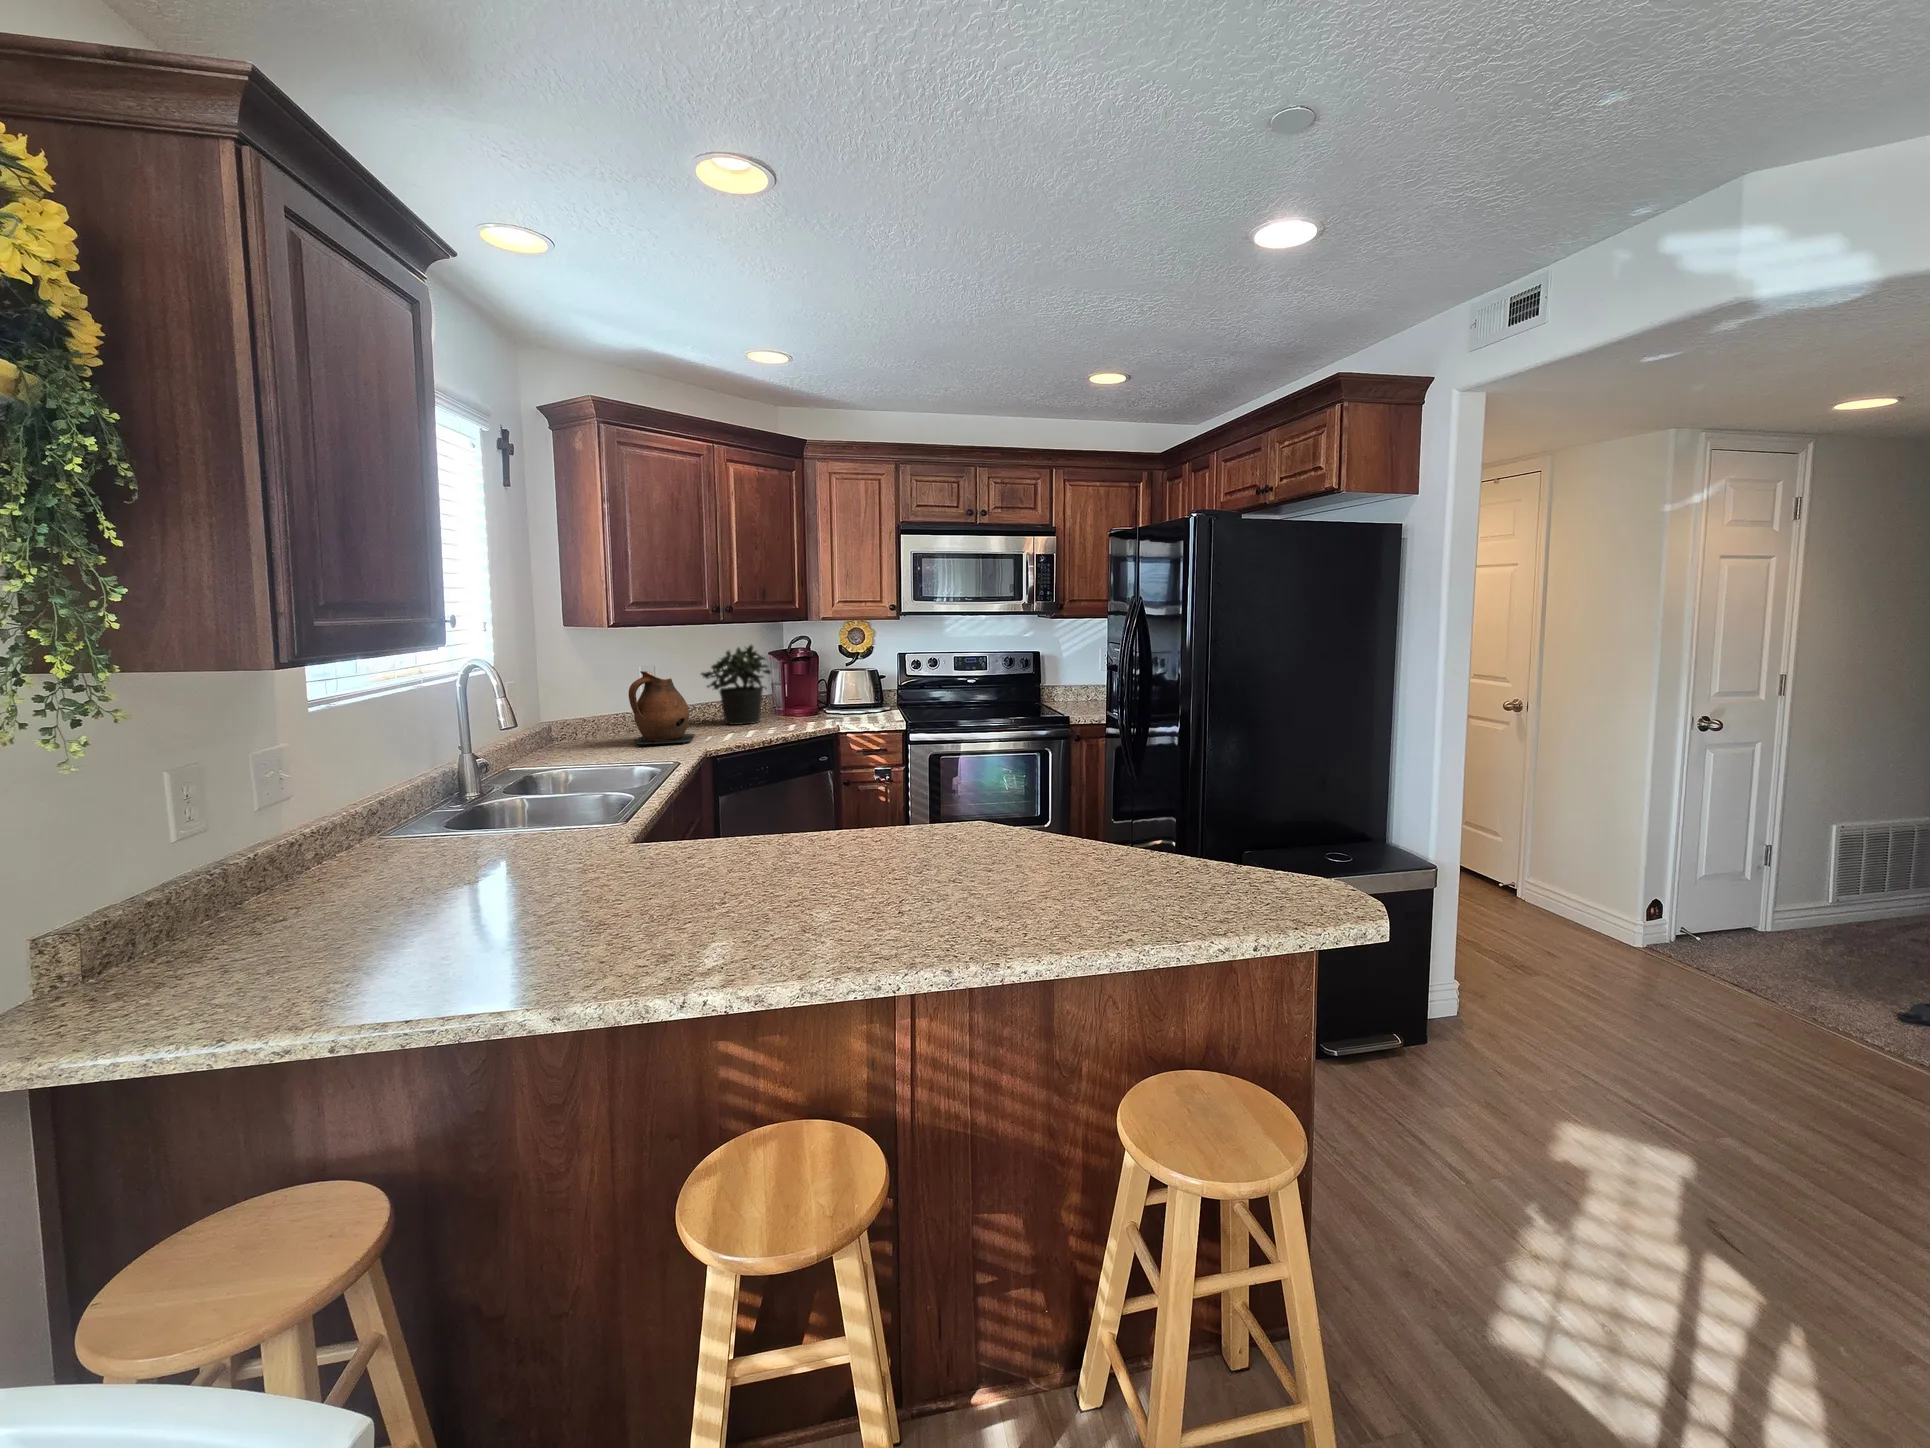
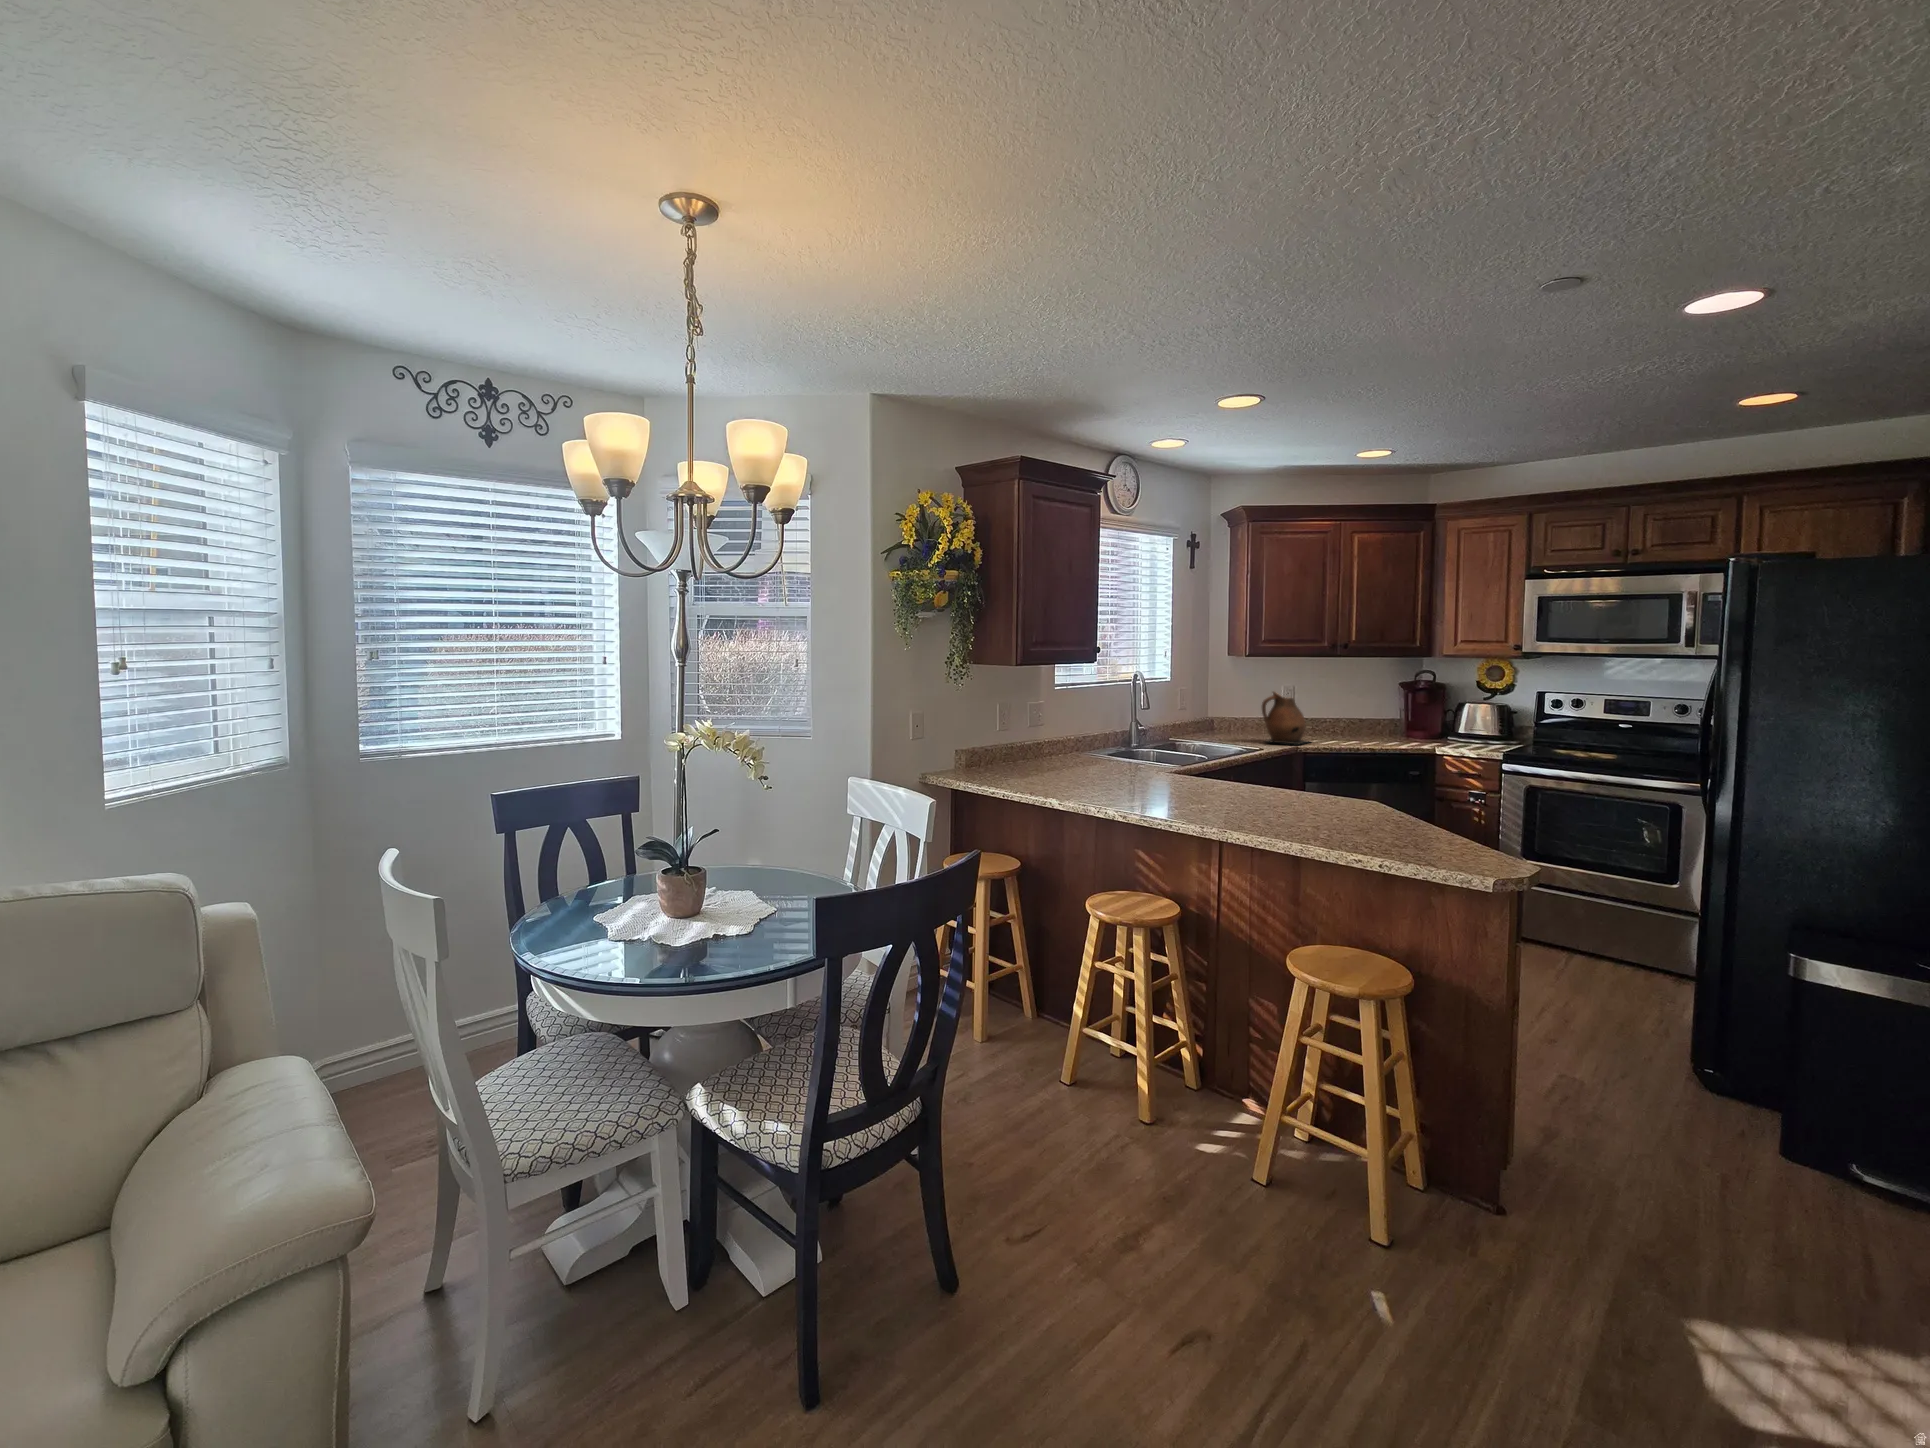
potted plant: present [701,645,771,725] -> none [1329,676,1385,741]

